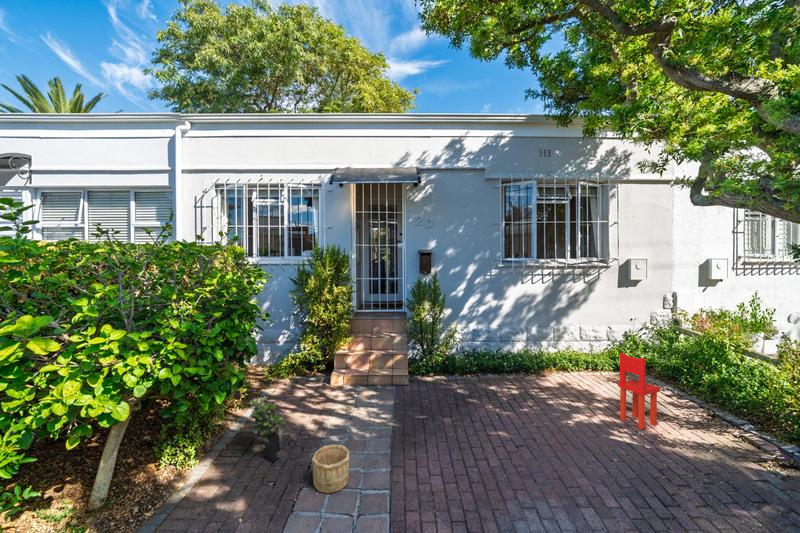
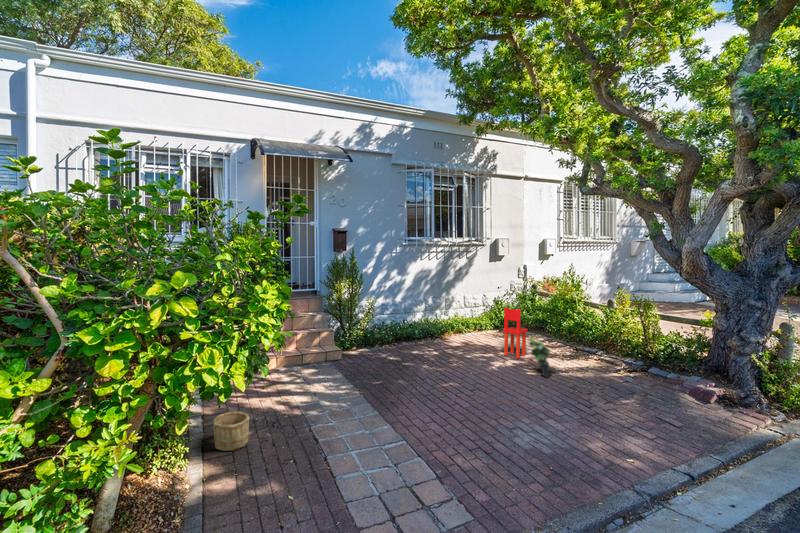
potted plant: present [249,396,285,461] -> present [529,338,551,377]
wooden bucket: present [312,444,350,494] -> present [213,411,250,451]

